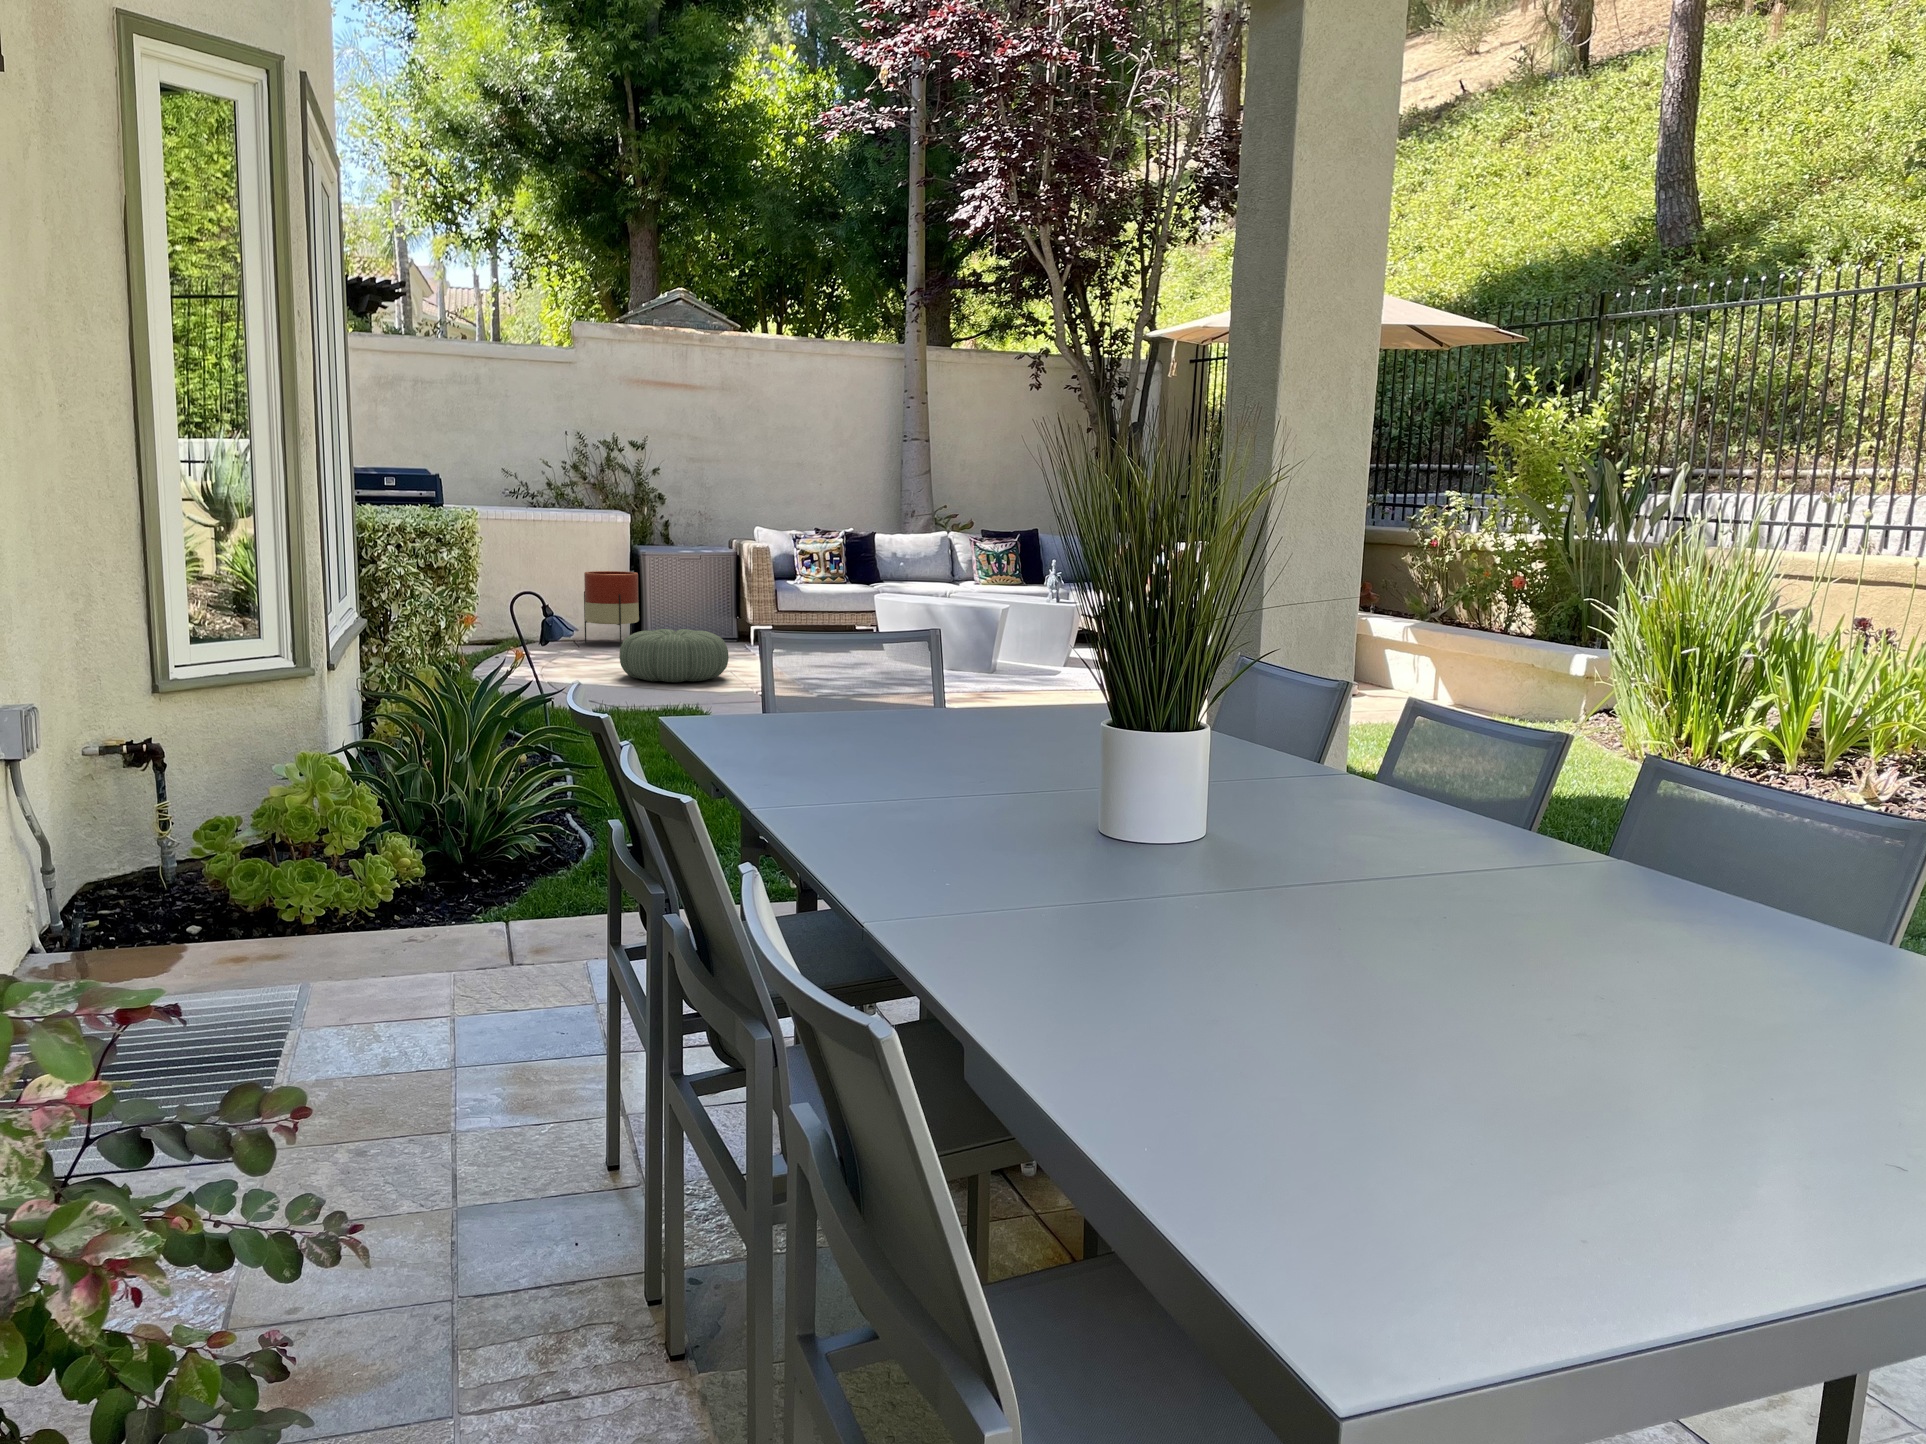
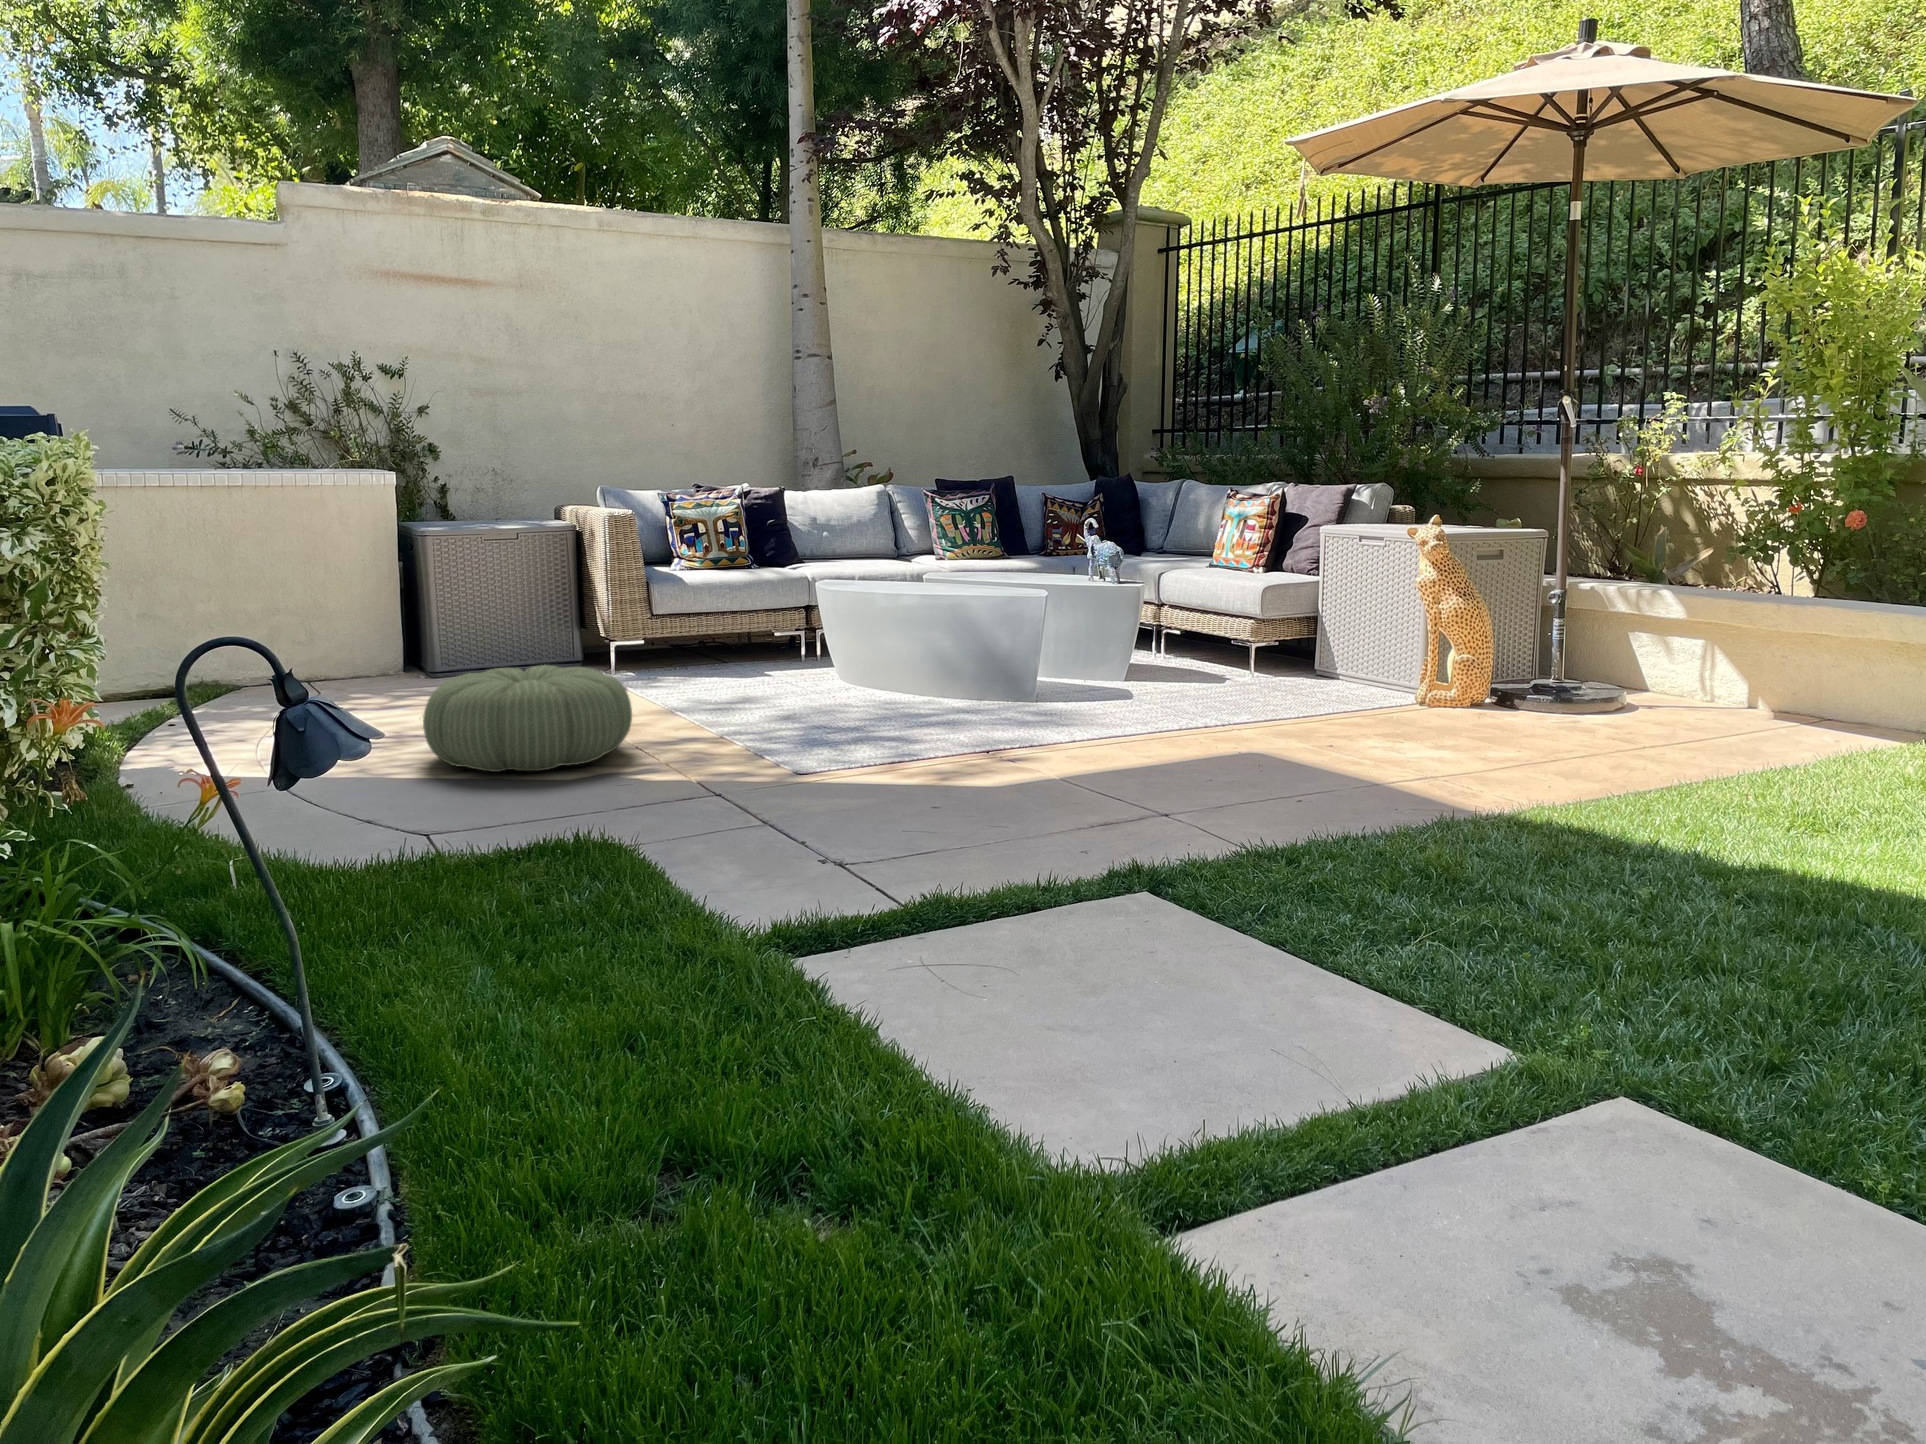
planter: present [584,571,639,646] -> none [325,565,426,690]

